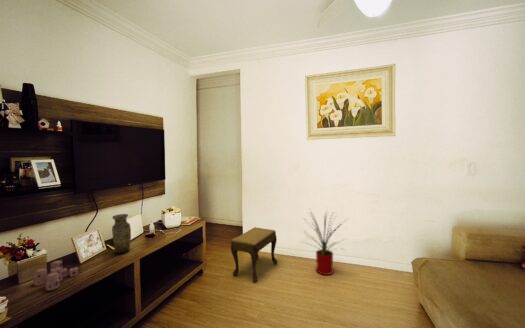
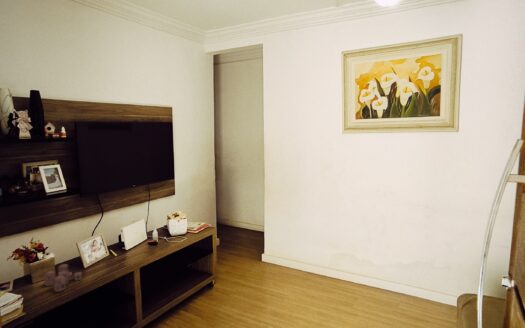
vase: present [112,214,131,253] -> none [113,221,132,261]
house plant: present [314,217,341,275] -> none [327,221,388,303]
footstool: present [231,227,277,282] -> none [243,239,300,303]

